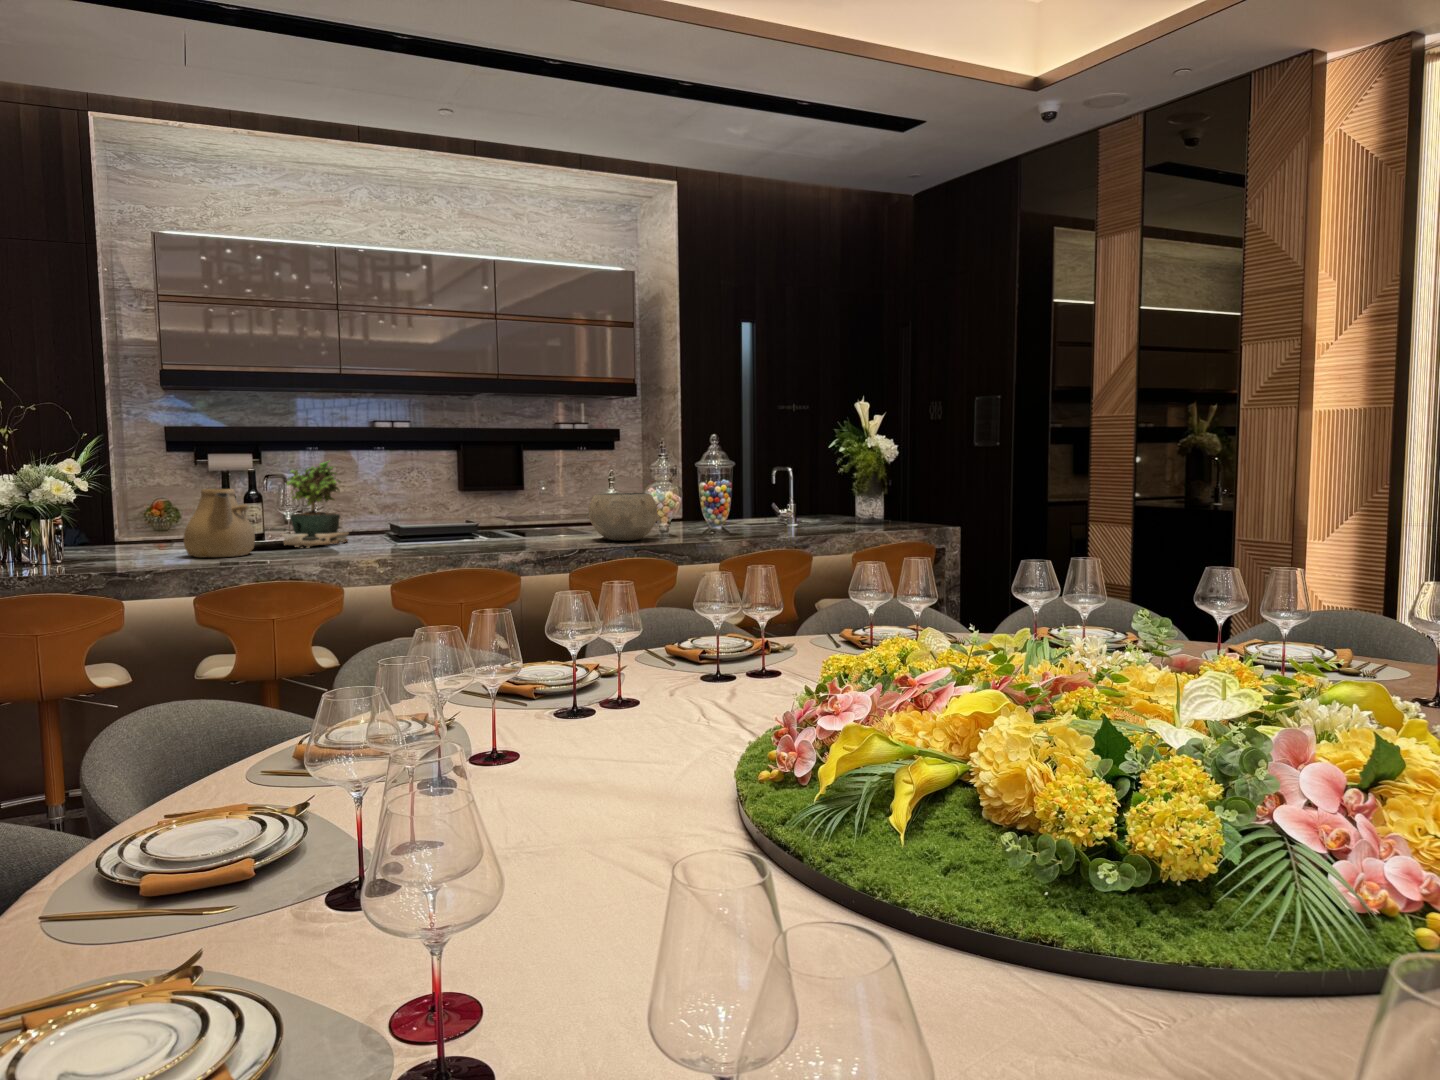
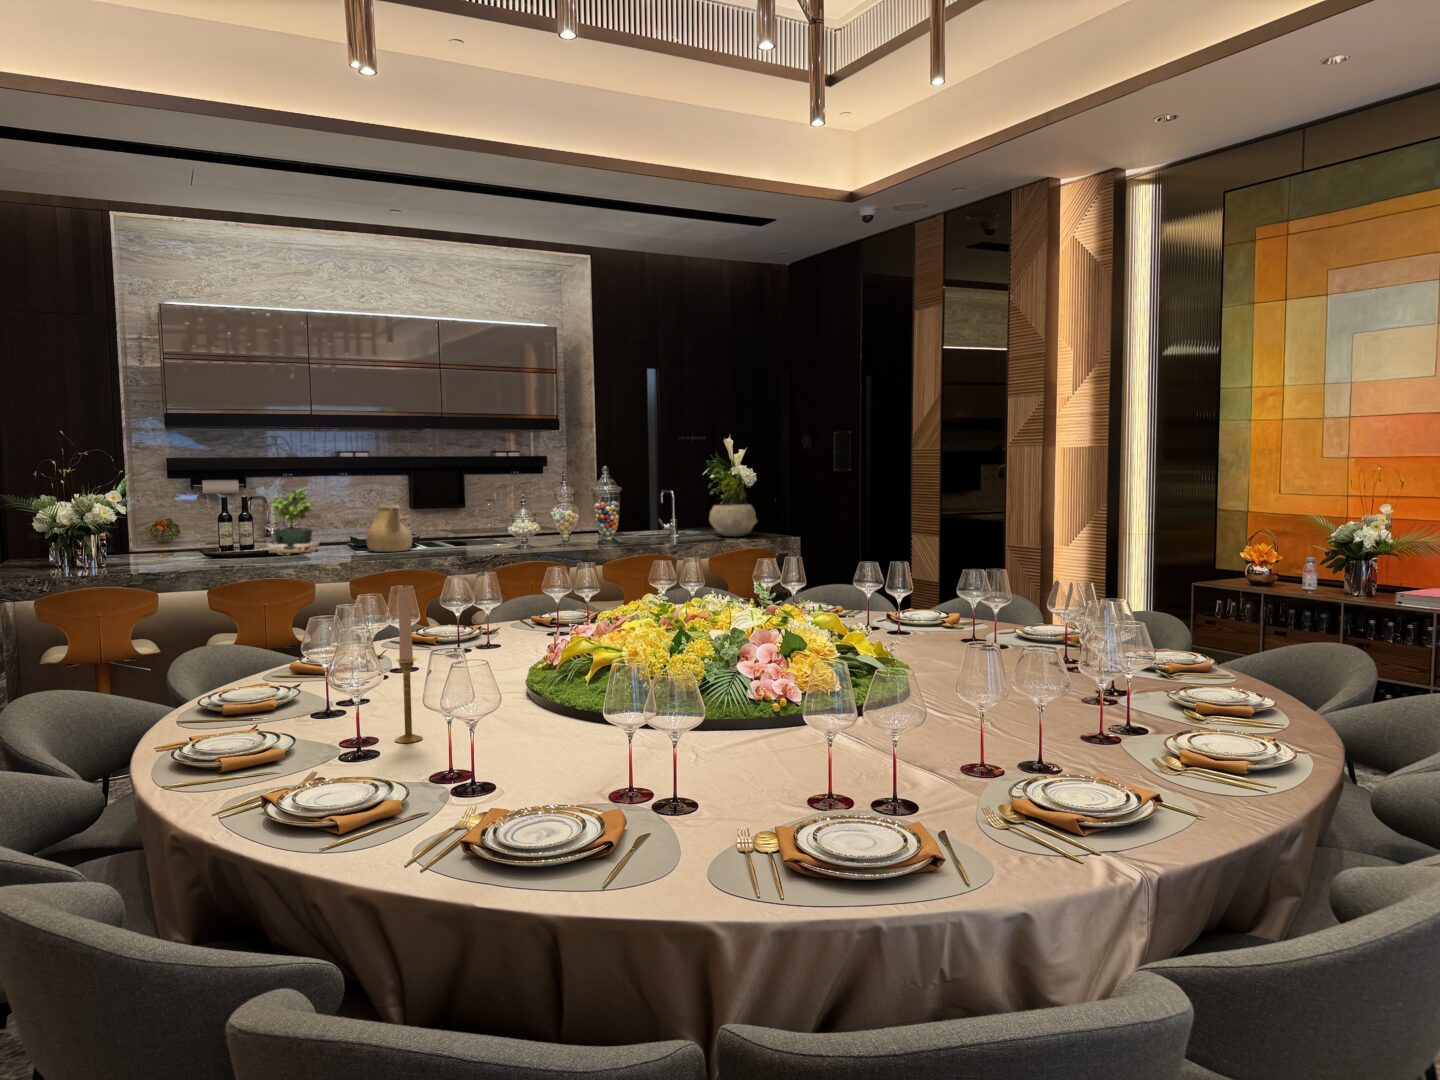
teapot: present [184,489,255,557] -> present [366,505,412,552]
ceramic bowl: present [588,493,660,541] -> present [709,504,758,537]
candlestick: none [510,630,571,995] -> present [395,586,423,743]

